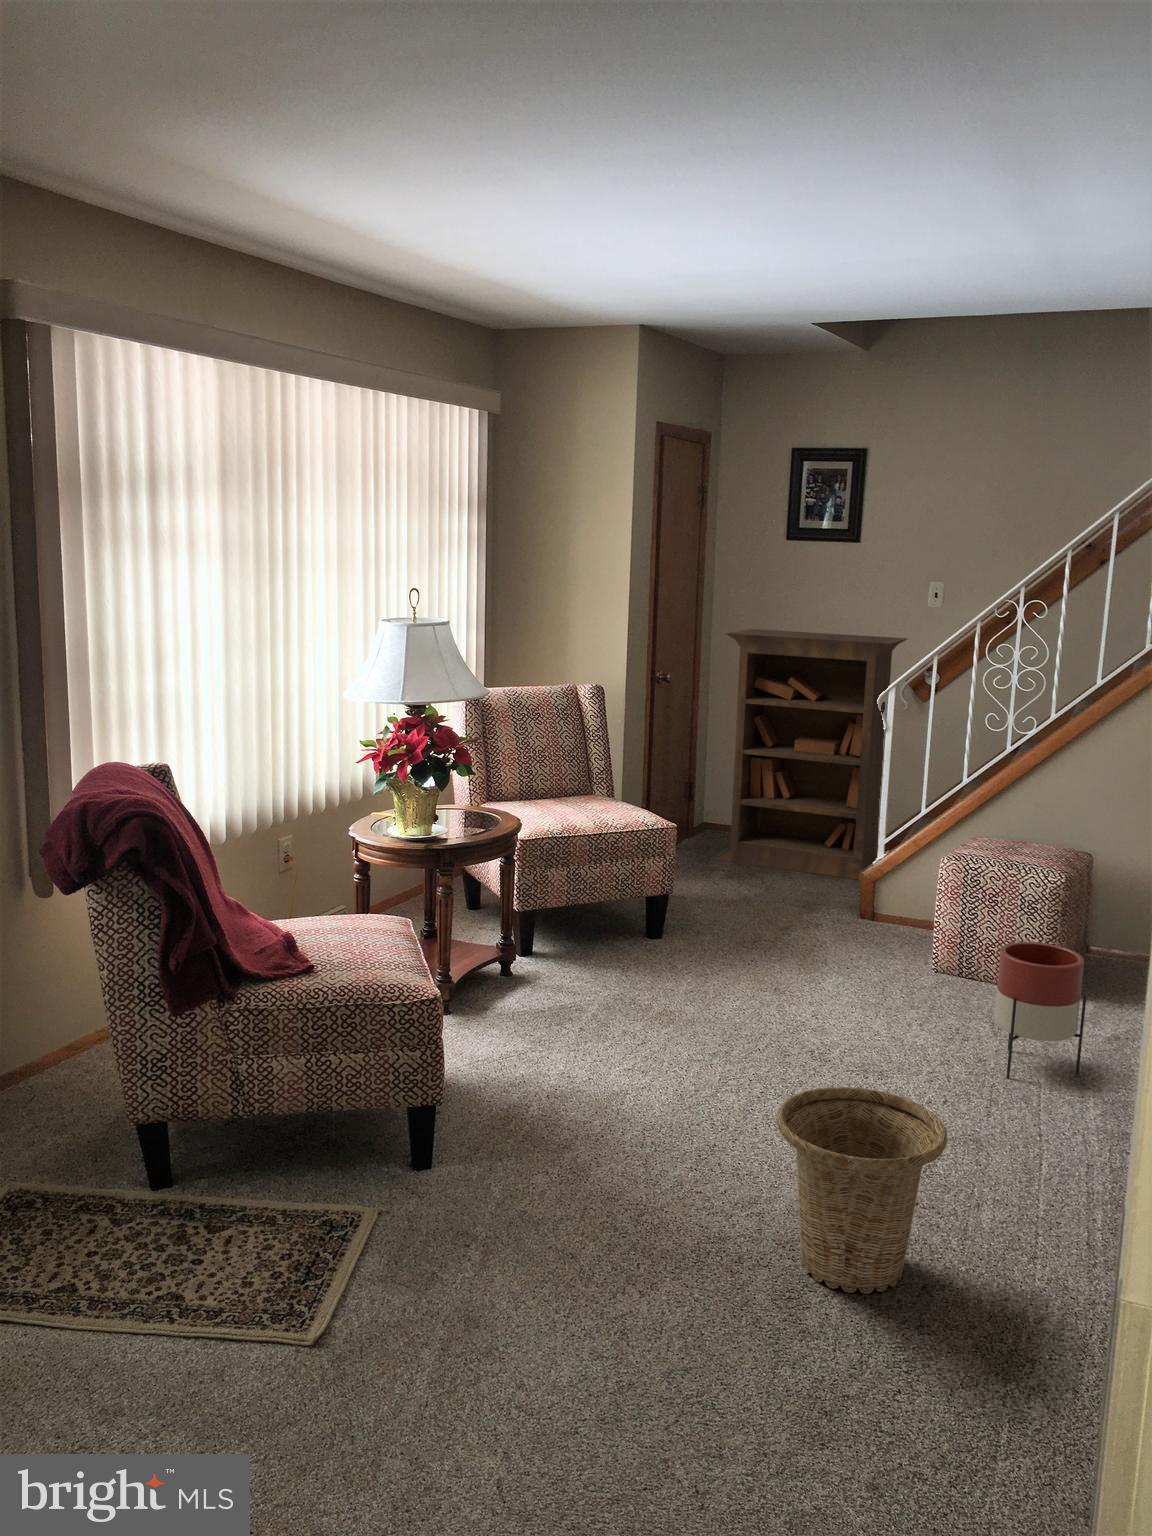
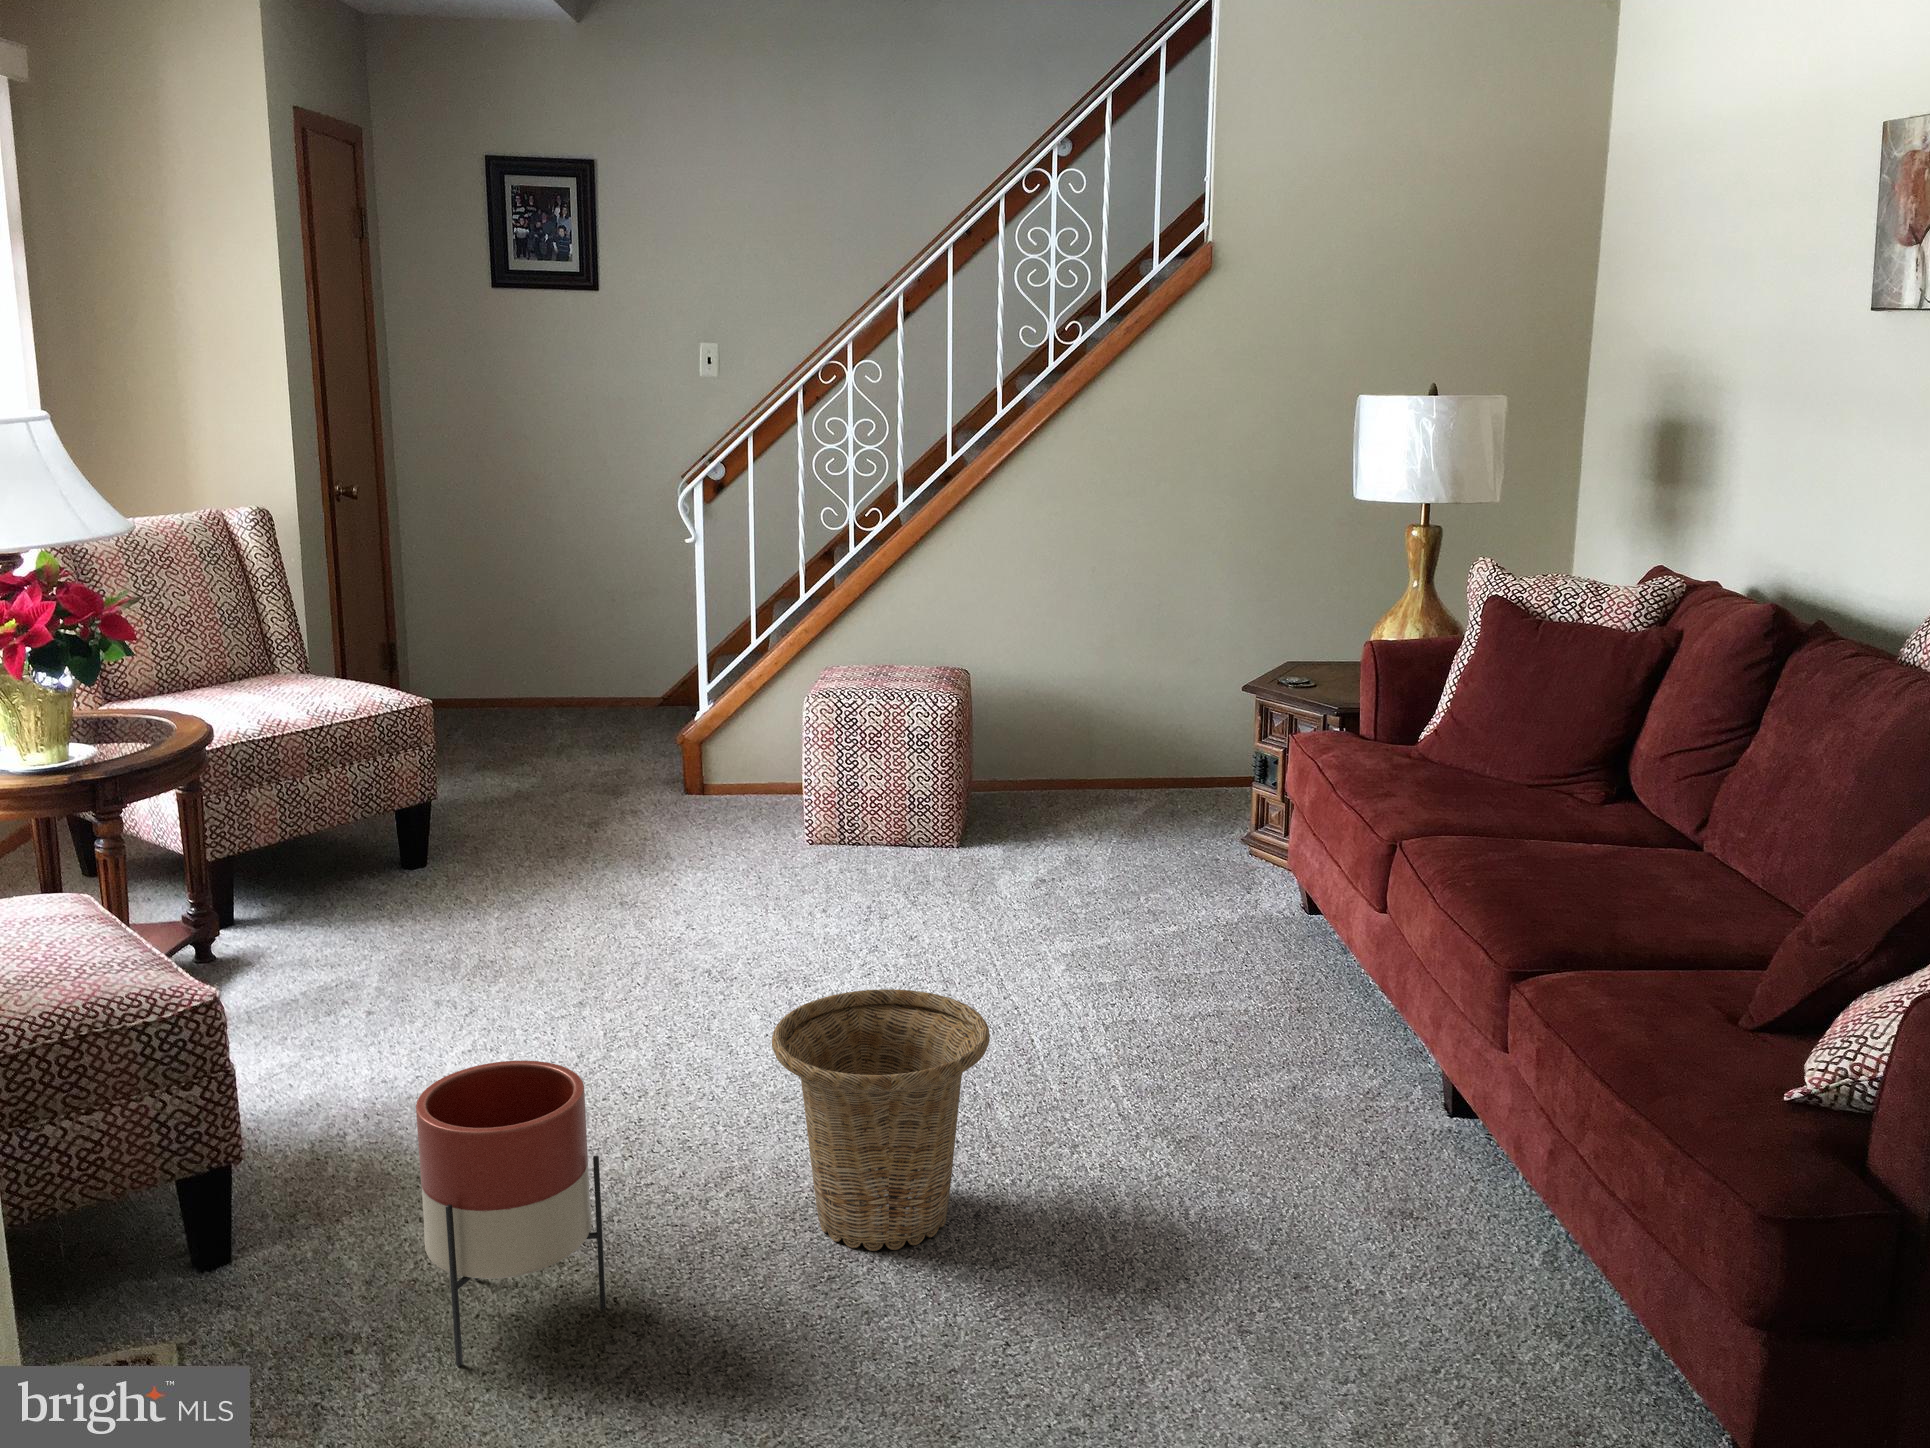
bookcase: present [717,629,908,880] -> none [431,419,691,747]
planter: present [994,942,1086,1078] -> present [416,1060,606,1366]

